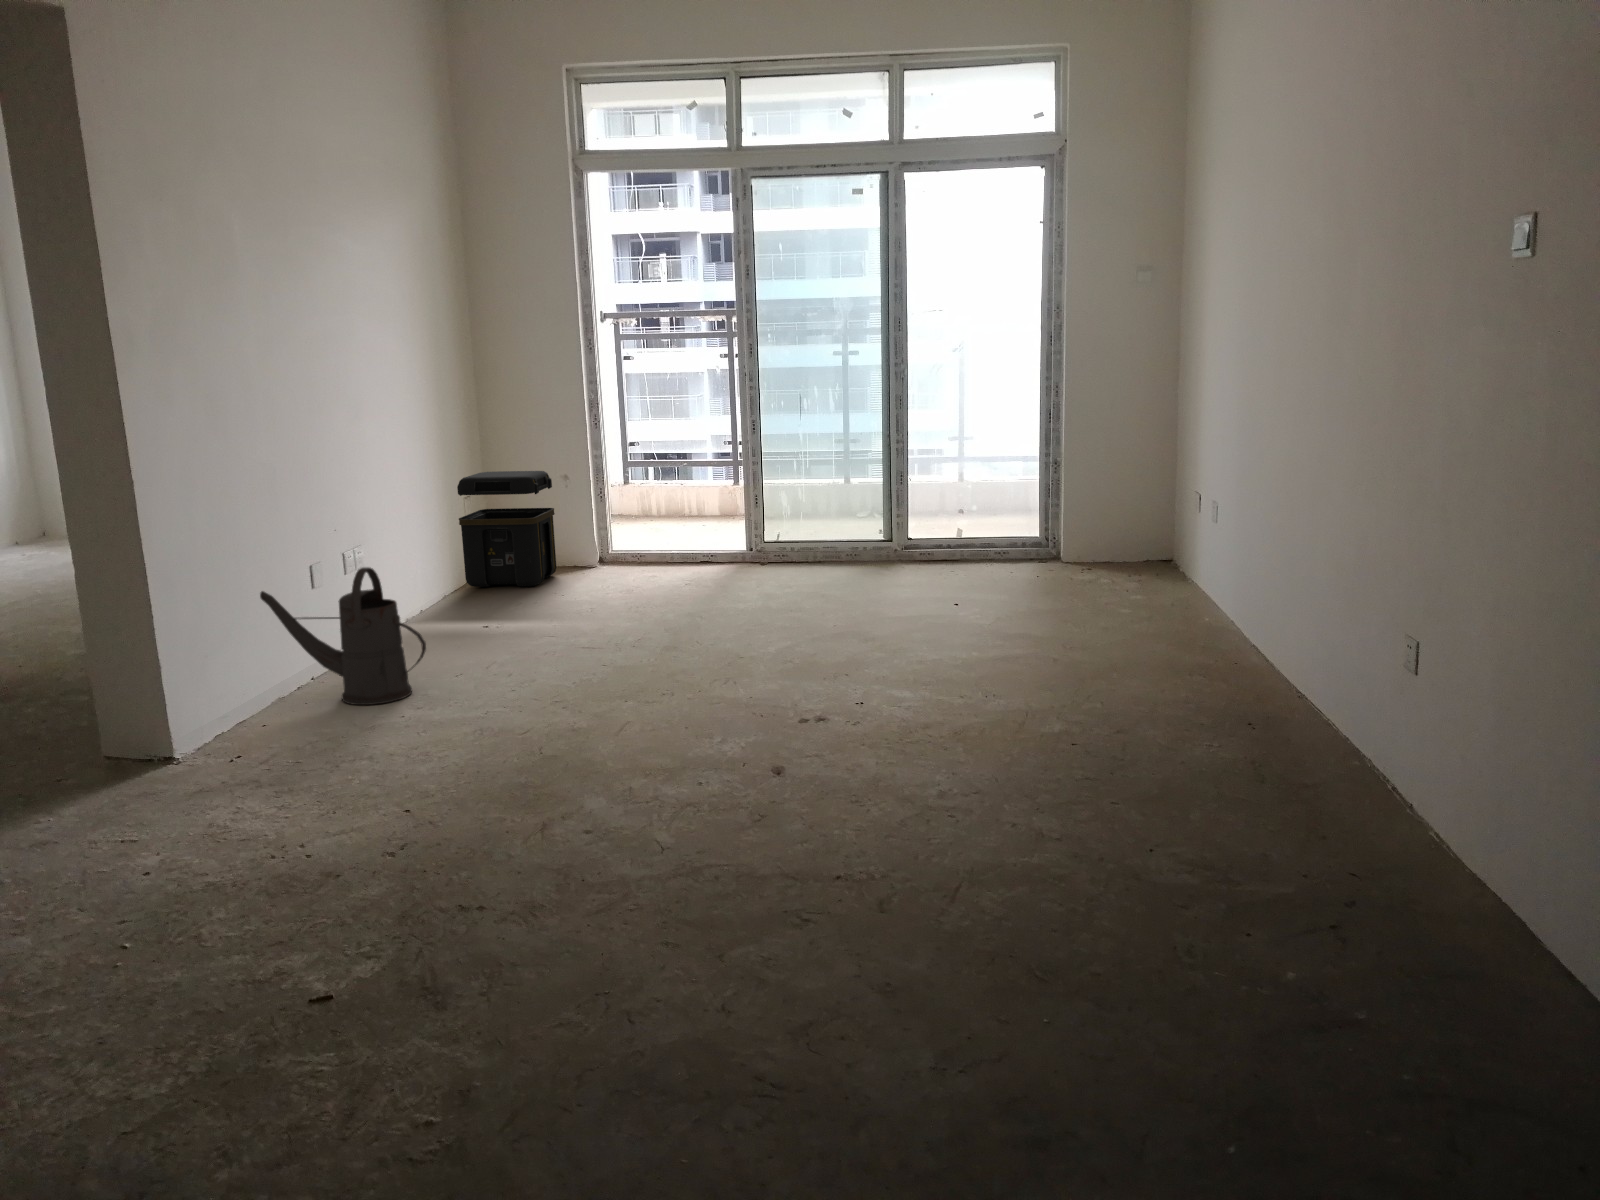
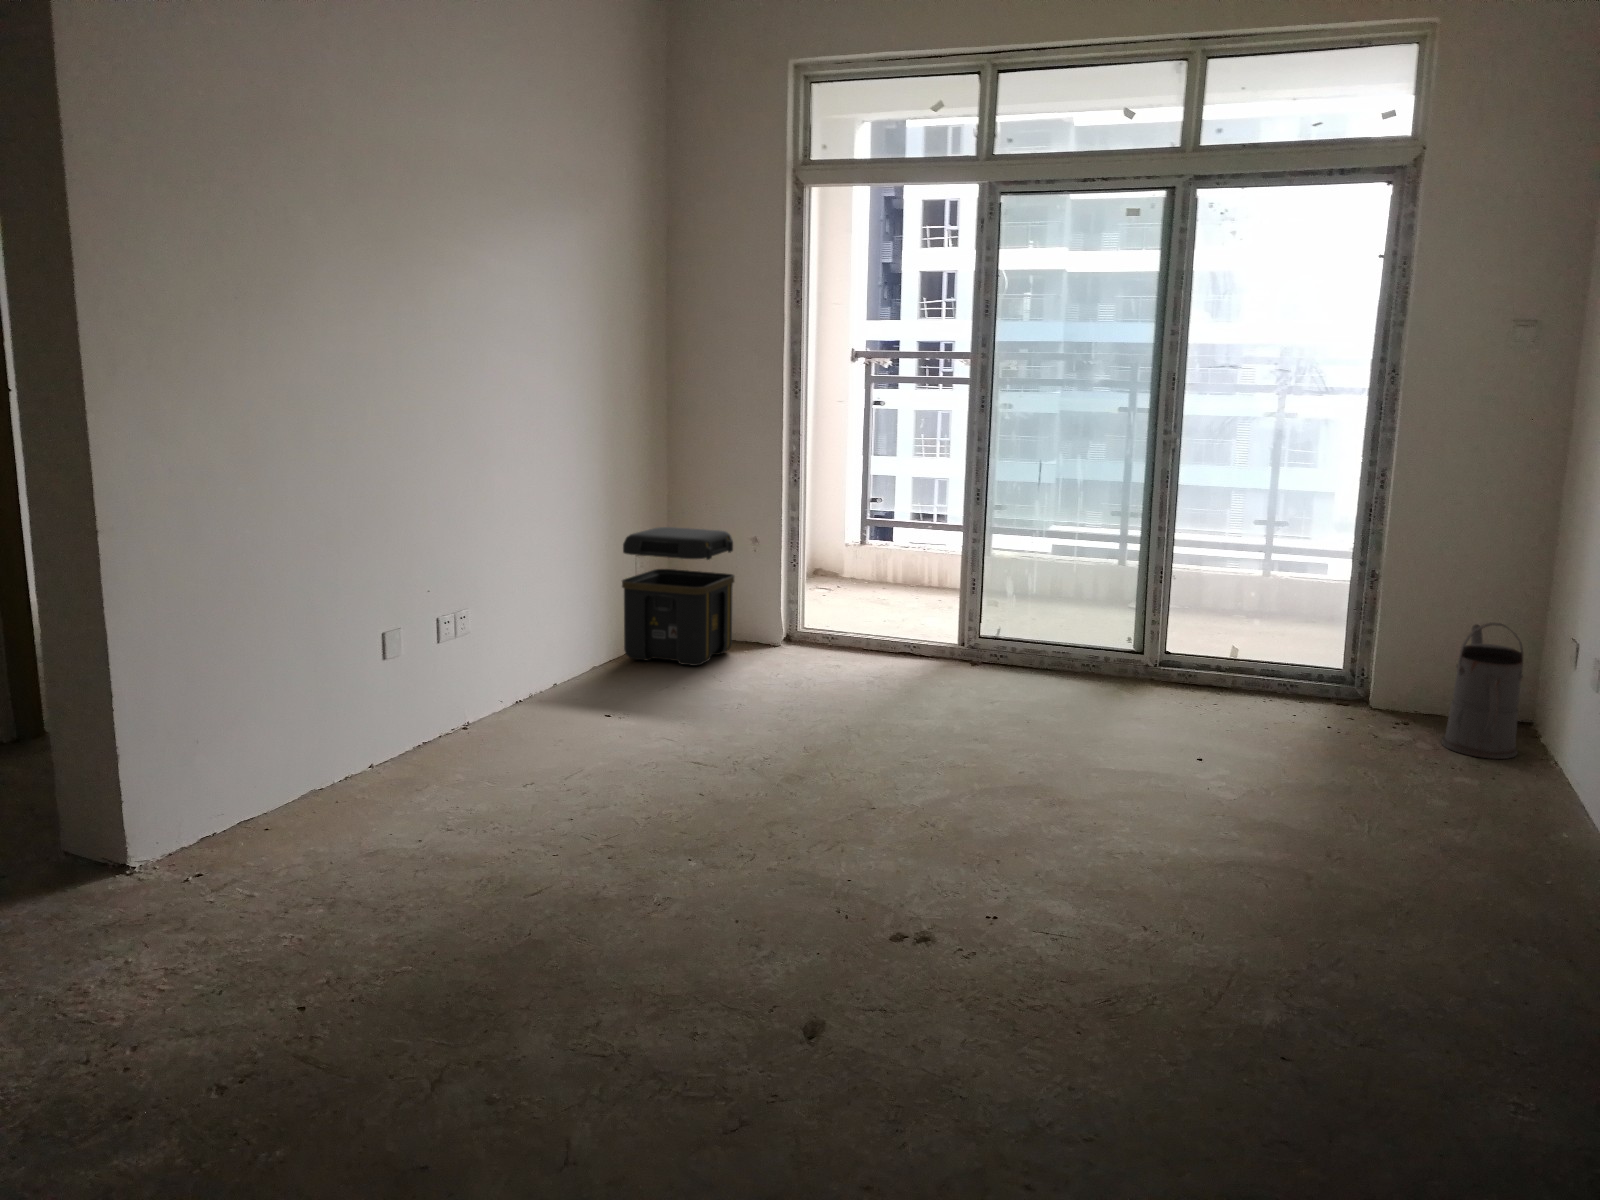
watering can: present [260,567,426,705] -> present [1442,622,1523,759]

